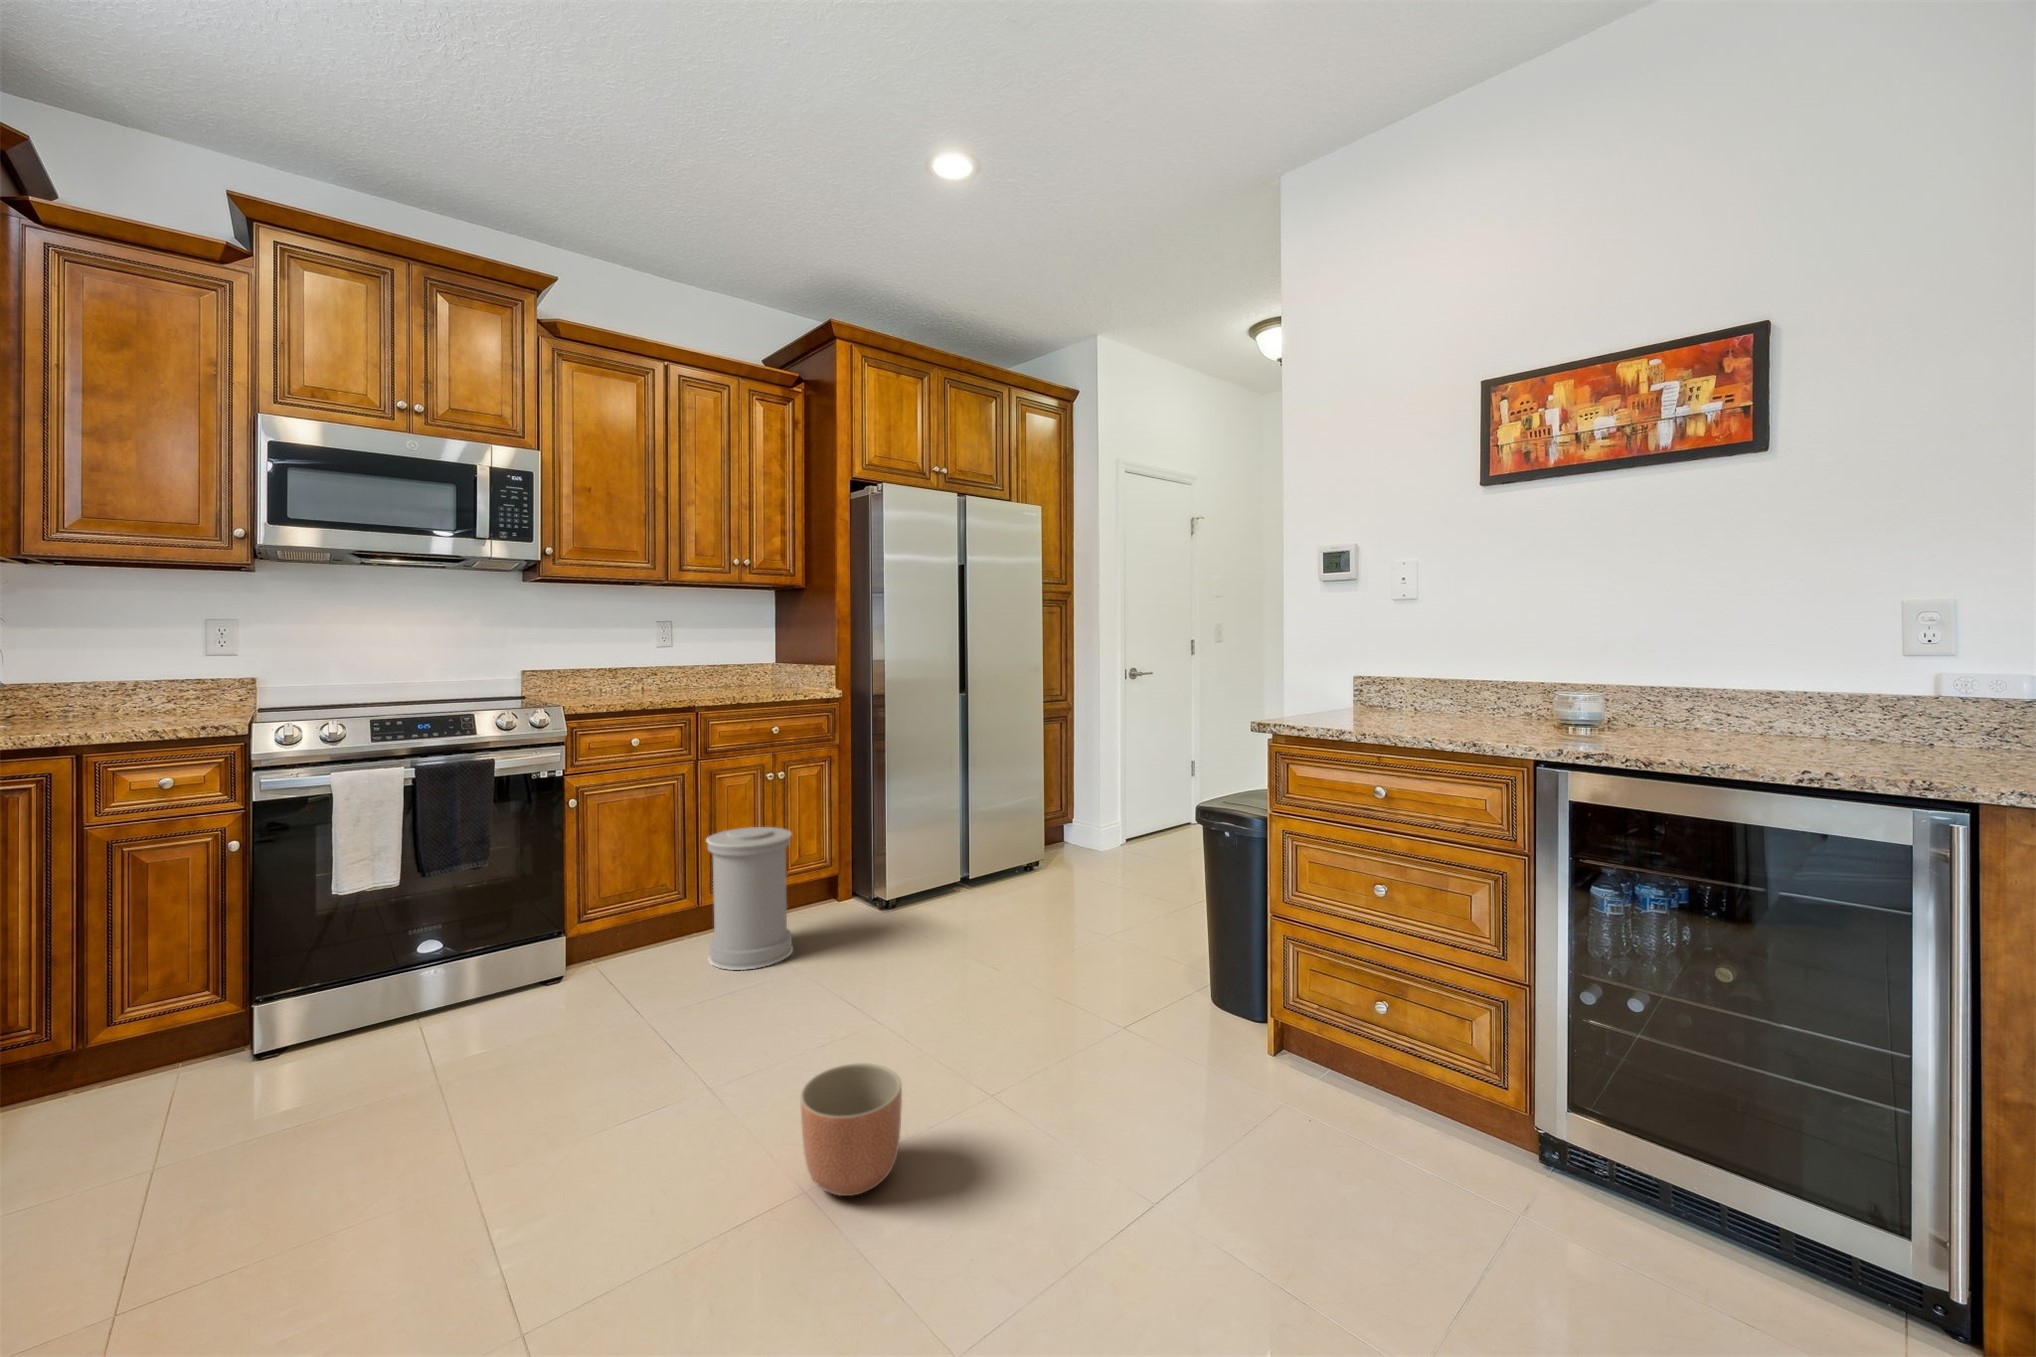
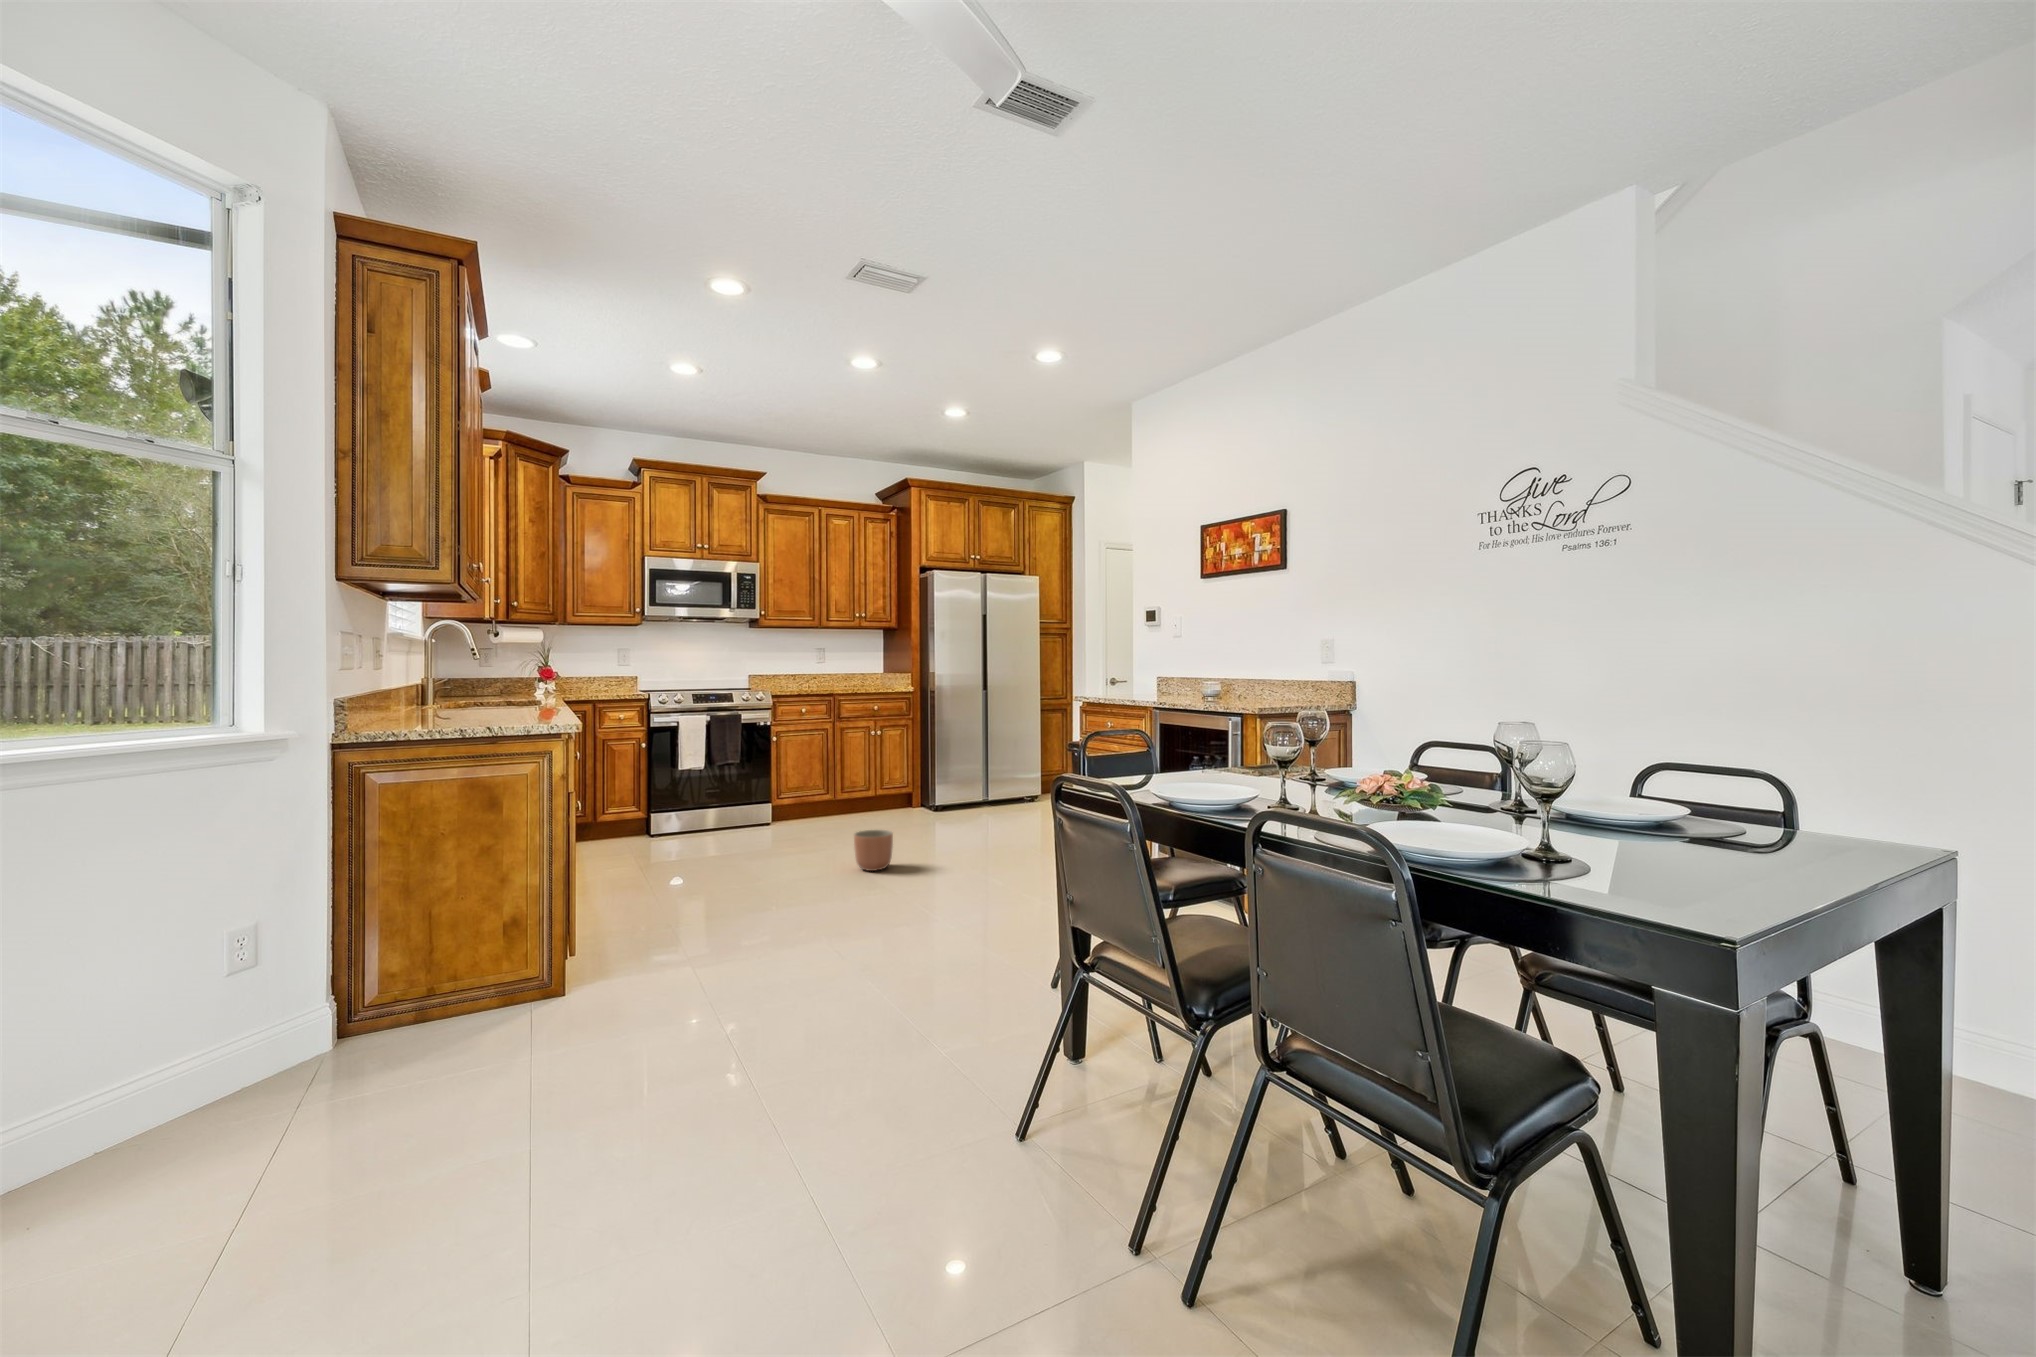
trash can: present [707,827,793,970] -> none [836,757,879,825]

